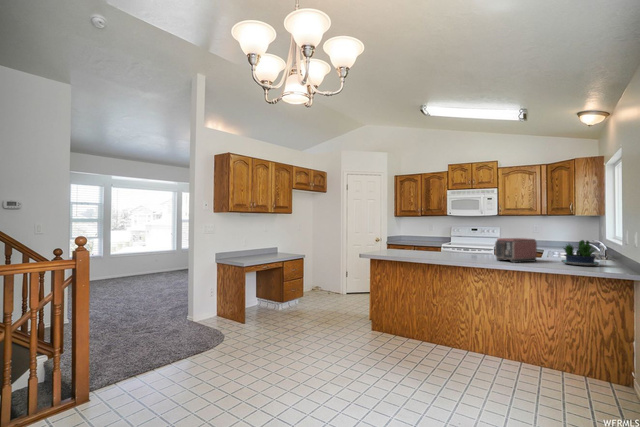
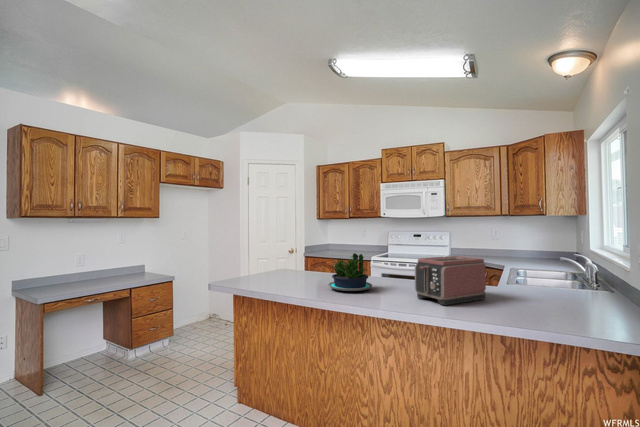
potted plant: present [561,240,599,266] -> present [328,253,372,291]

